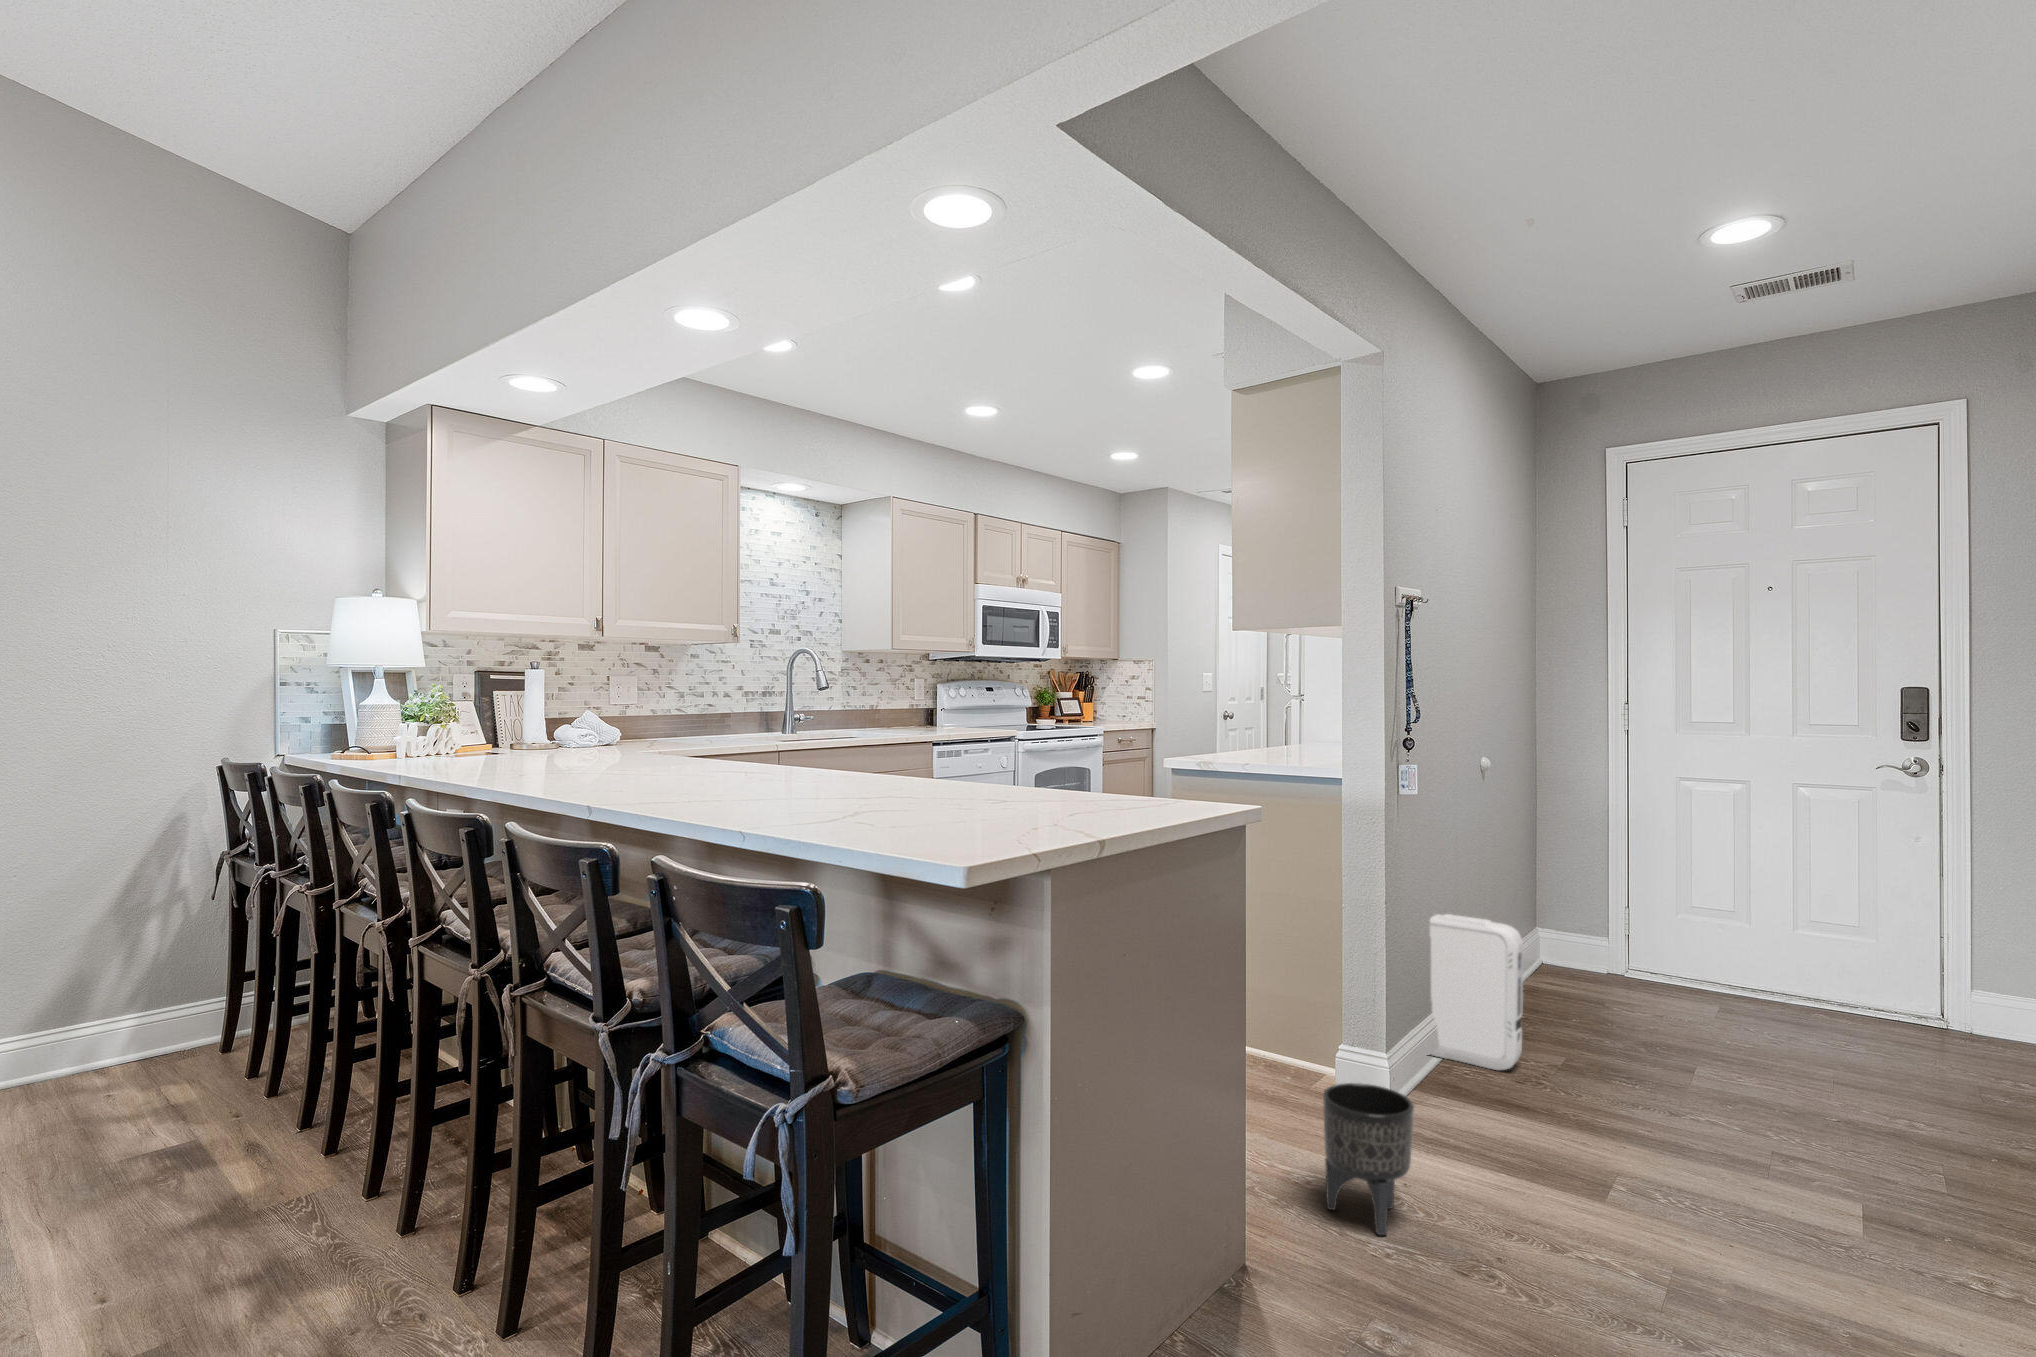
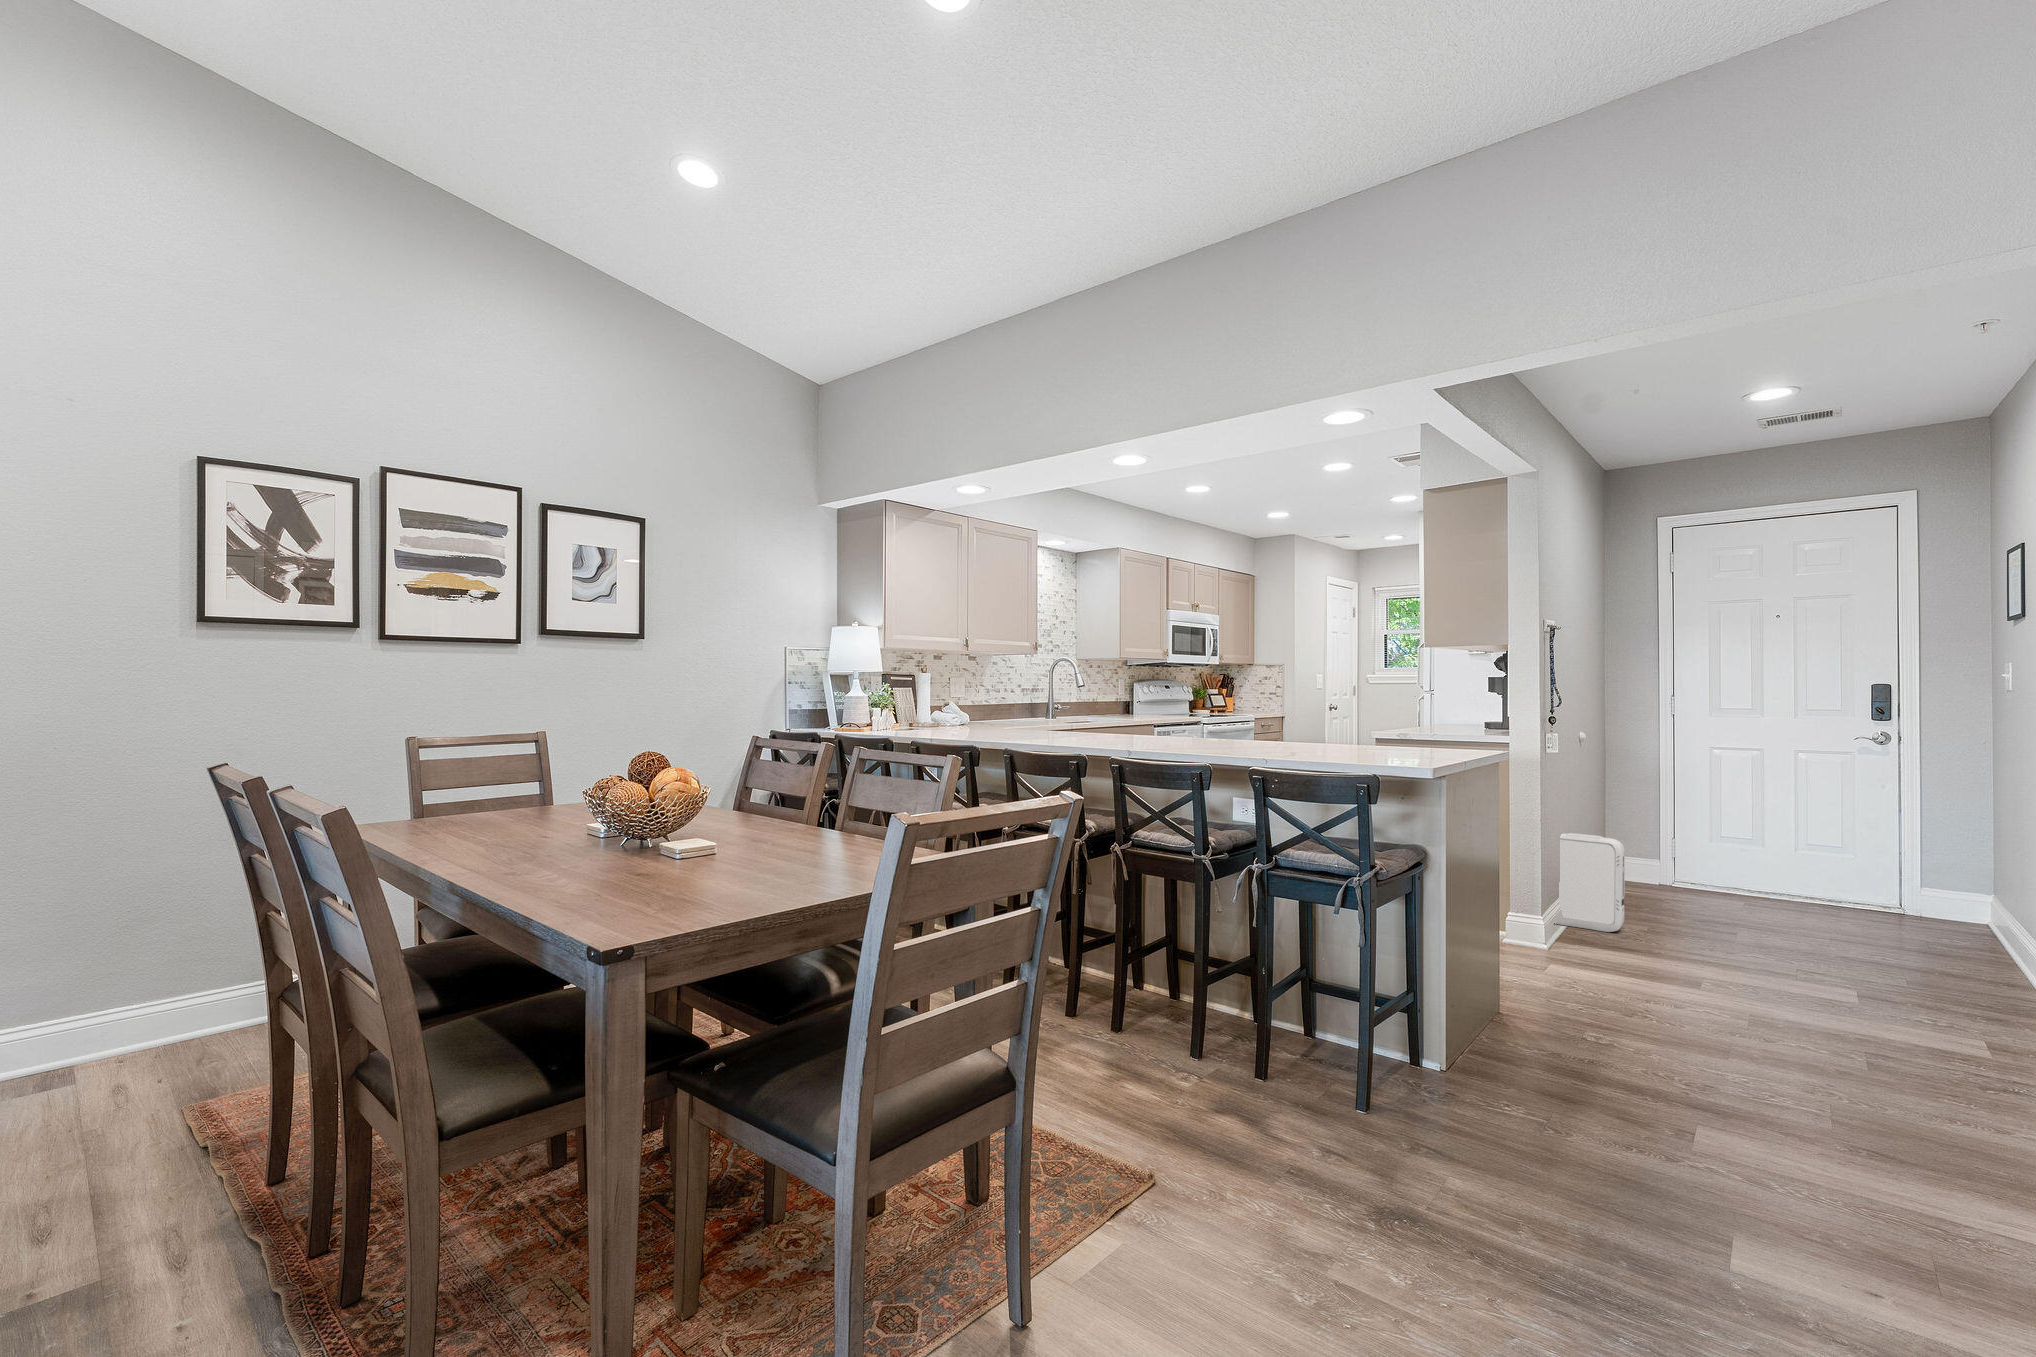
planter: present [1323,1083,1414,1235] -> none [1537,918,1595,1000]

